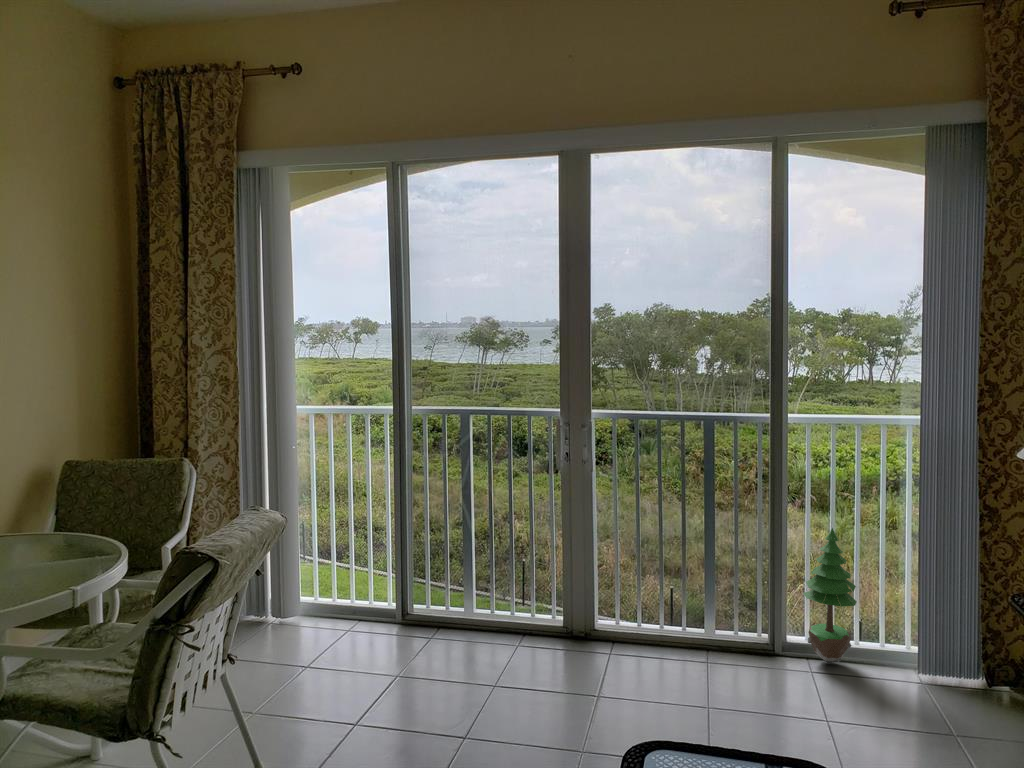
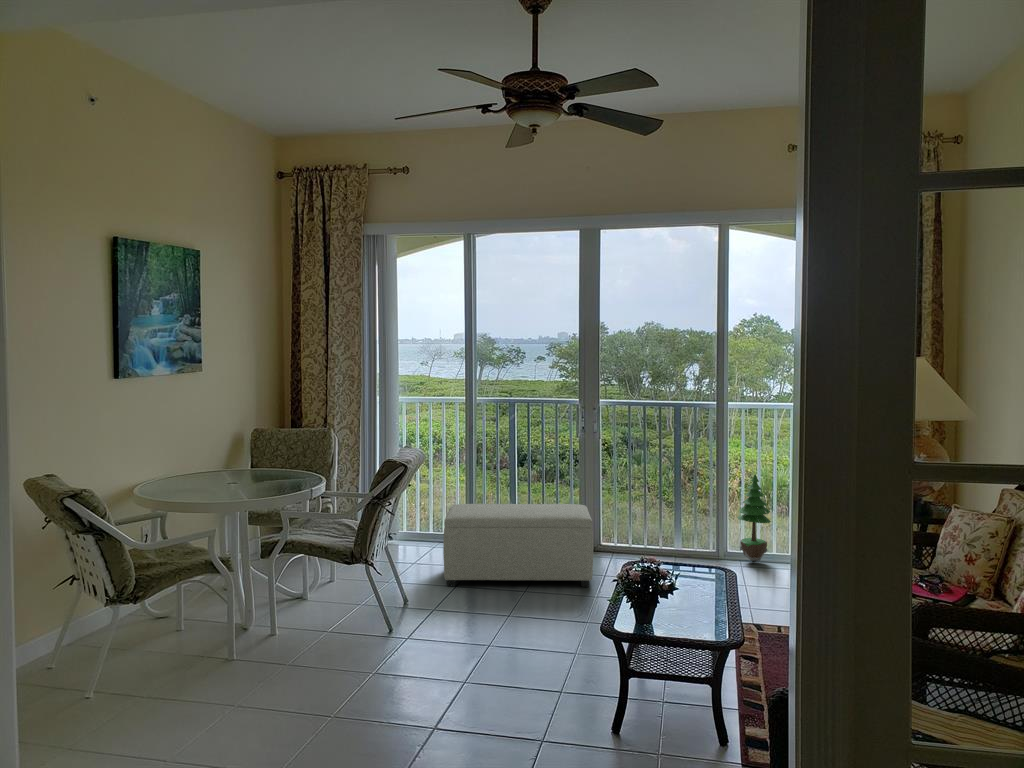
ottoman: none [334,580,577,725] -> present [443,504,593,587]

